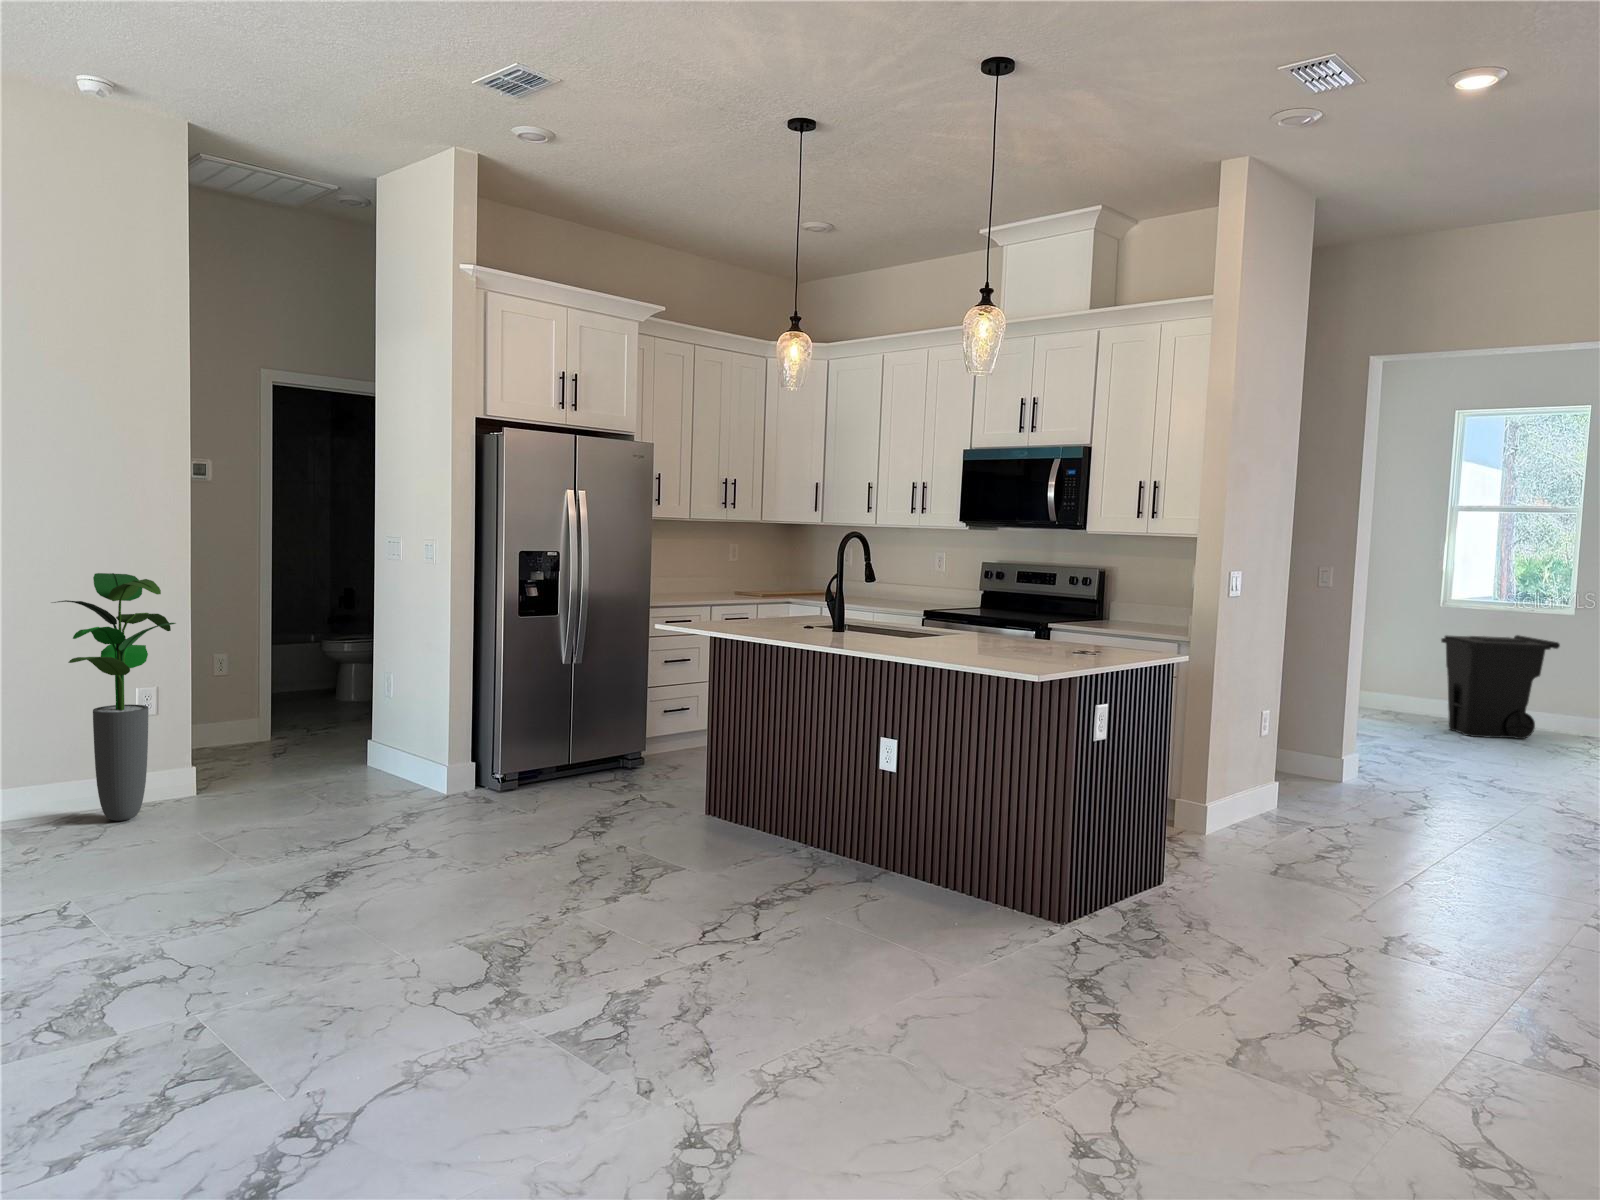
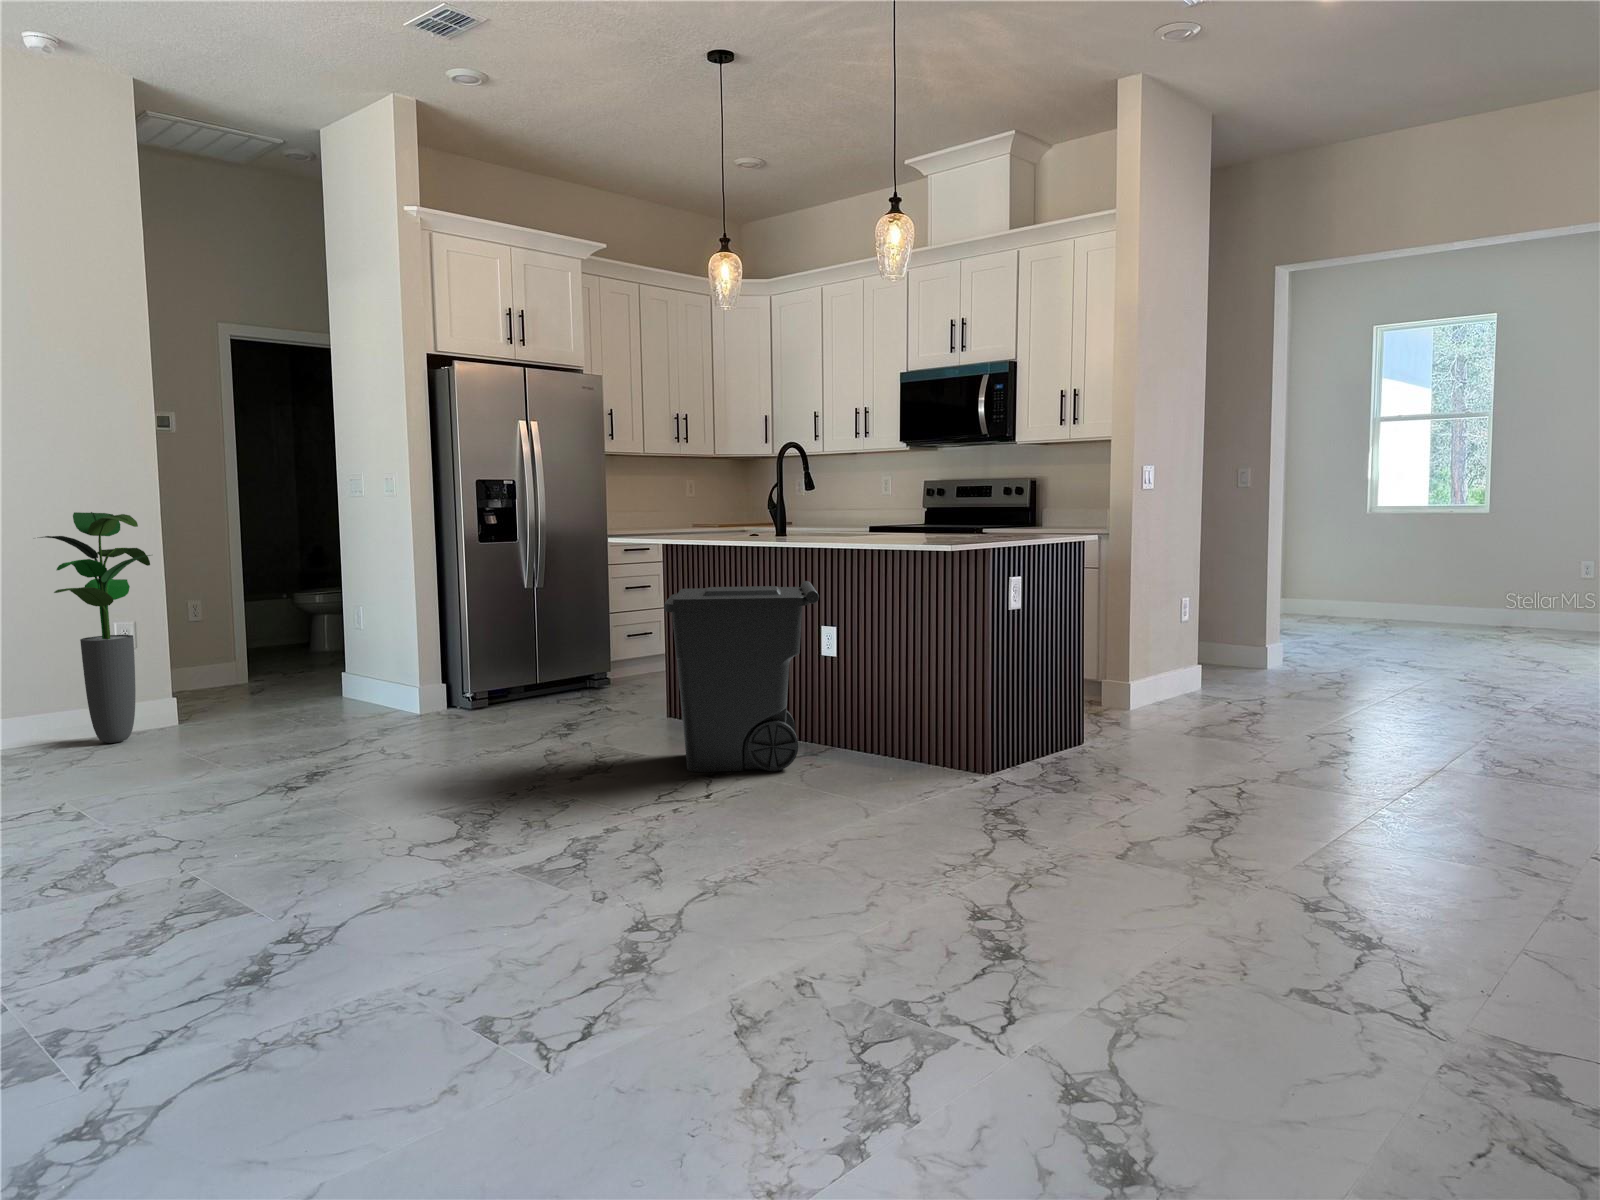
trash can: present [1441,635,1560,739] -> present [664,581,819,772]

